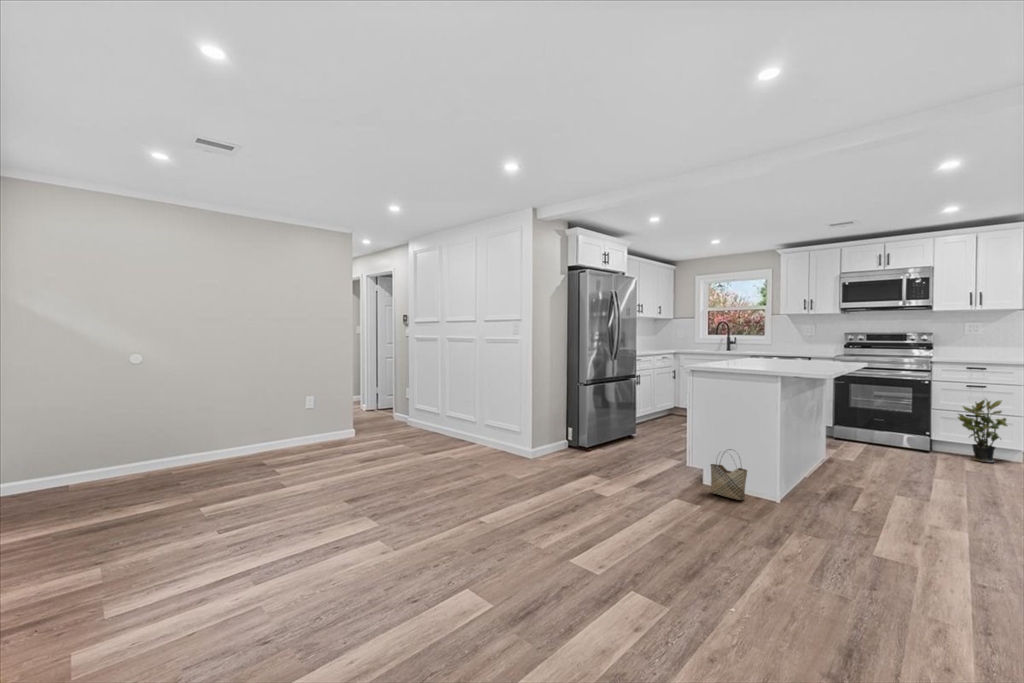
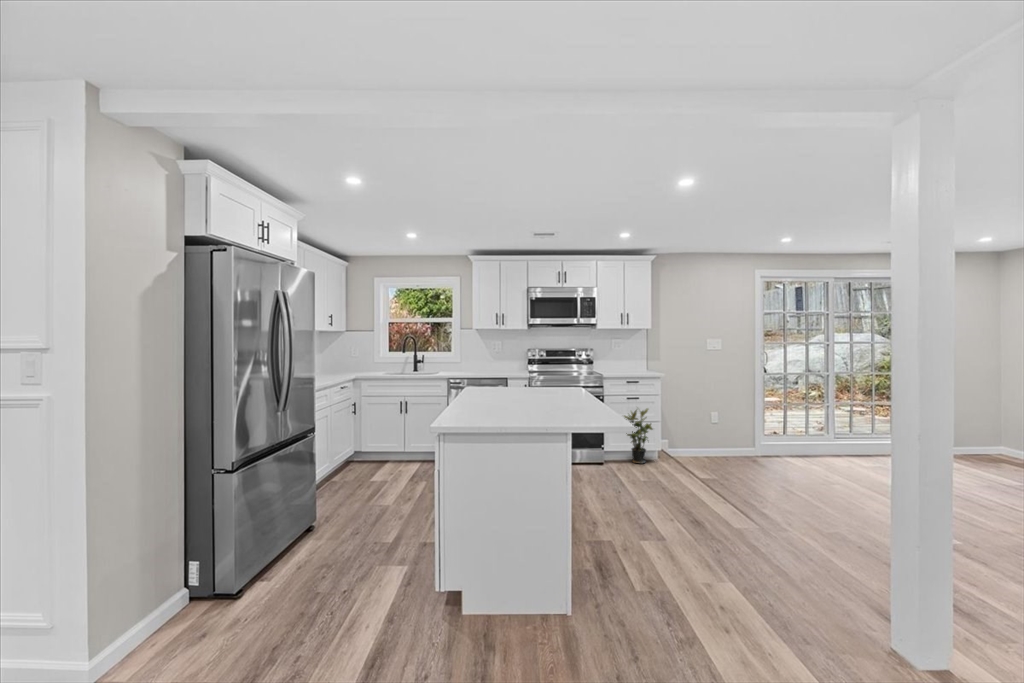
woven basket: present [710,449,747,500] -> none [488,553,542,640]

